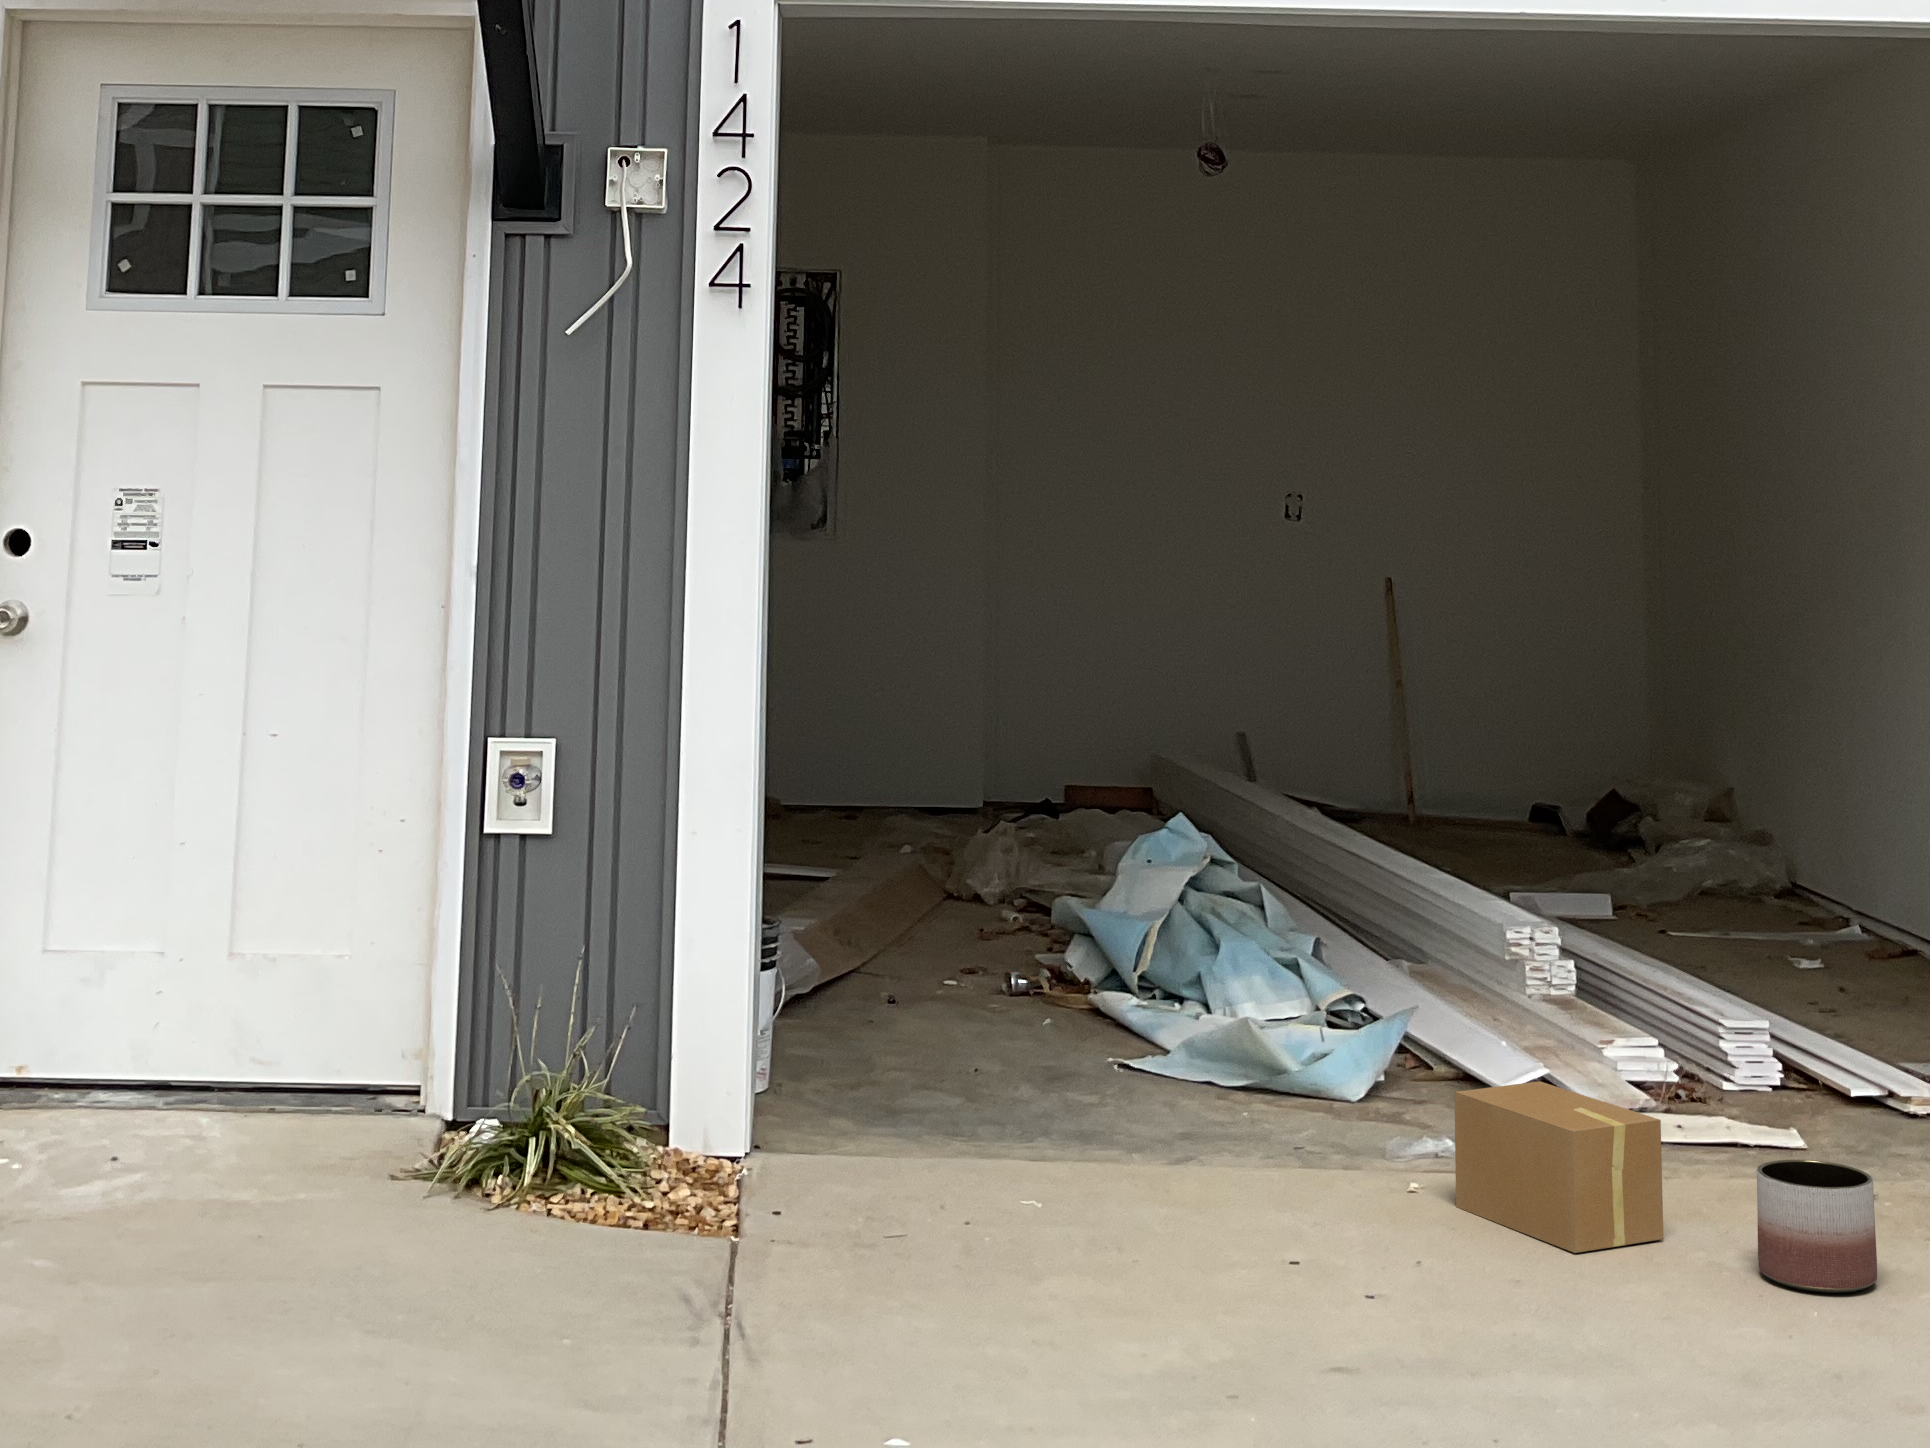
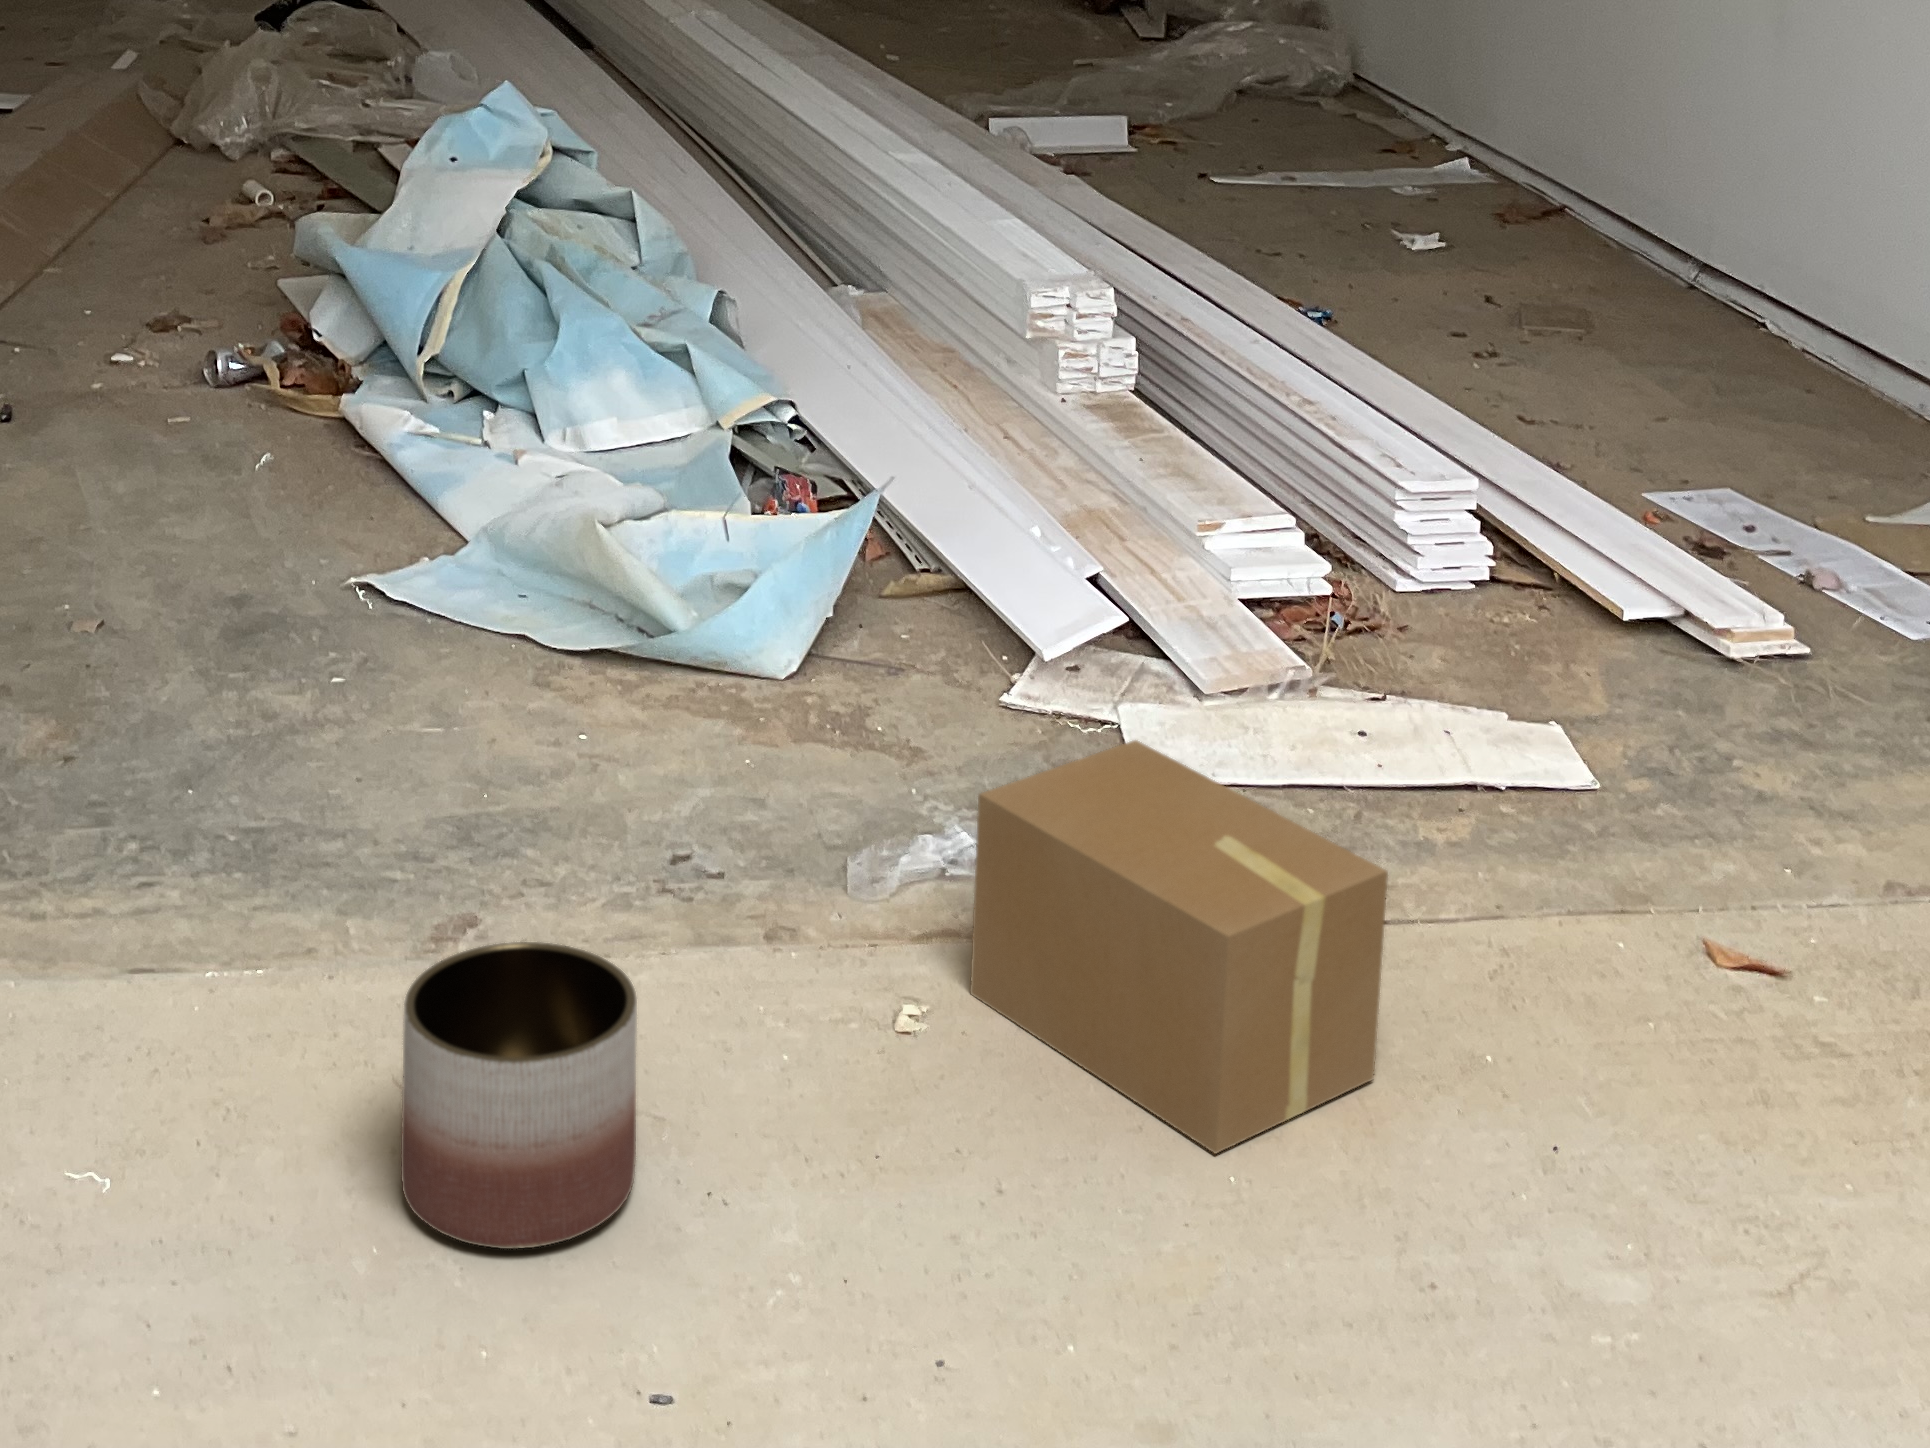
planter: present [1757,1160,1877,1293] -> present [401,942,637,1249]

